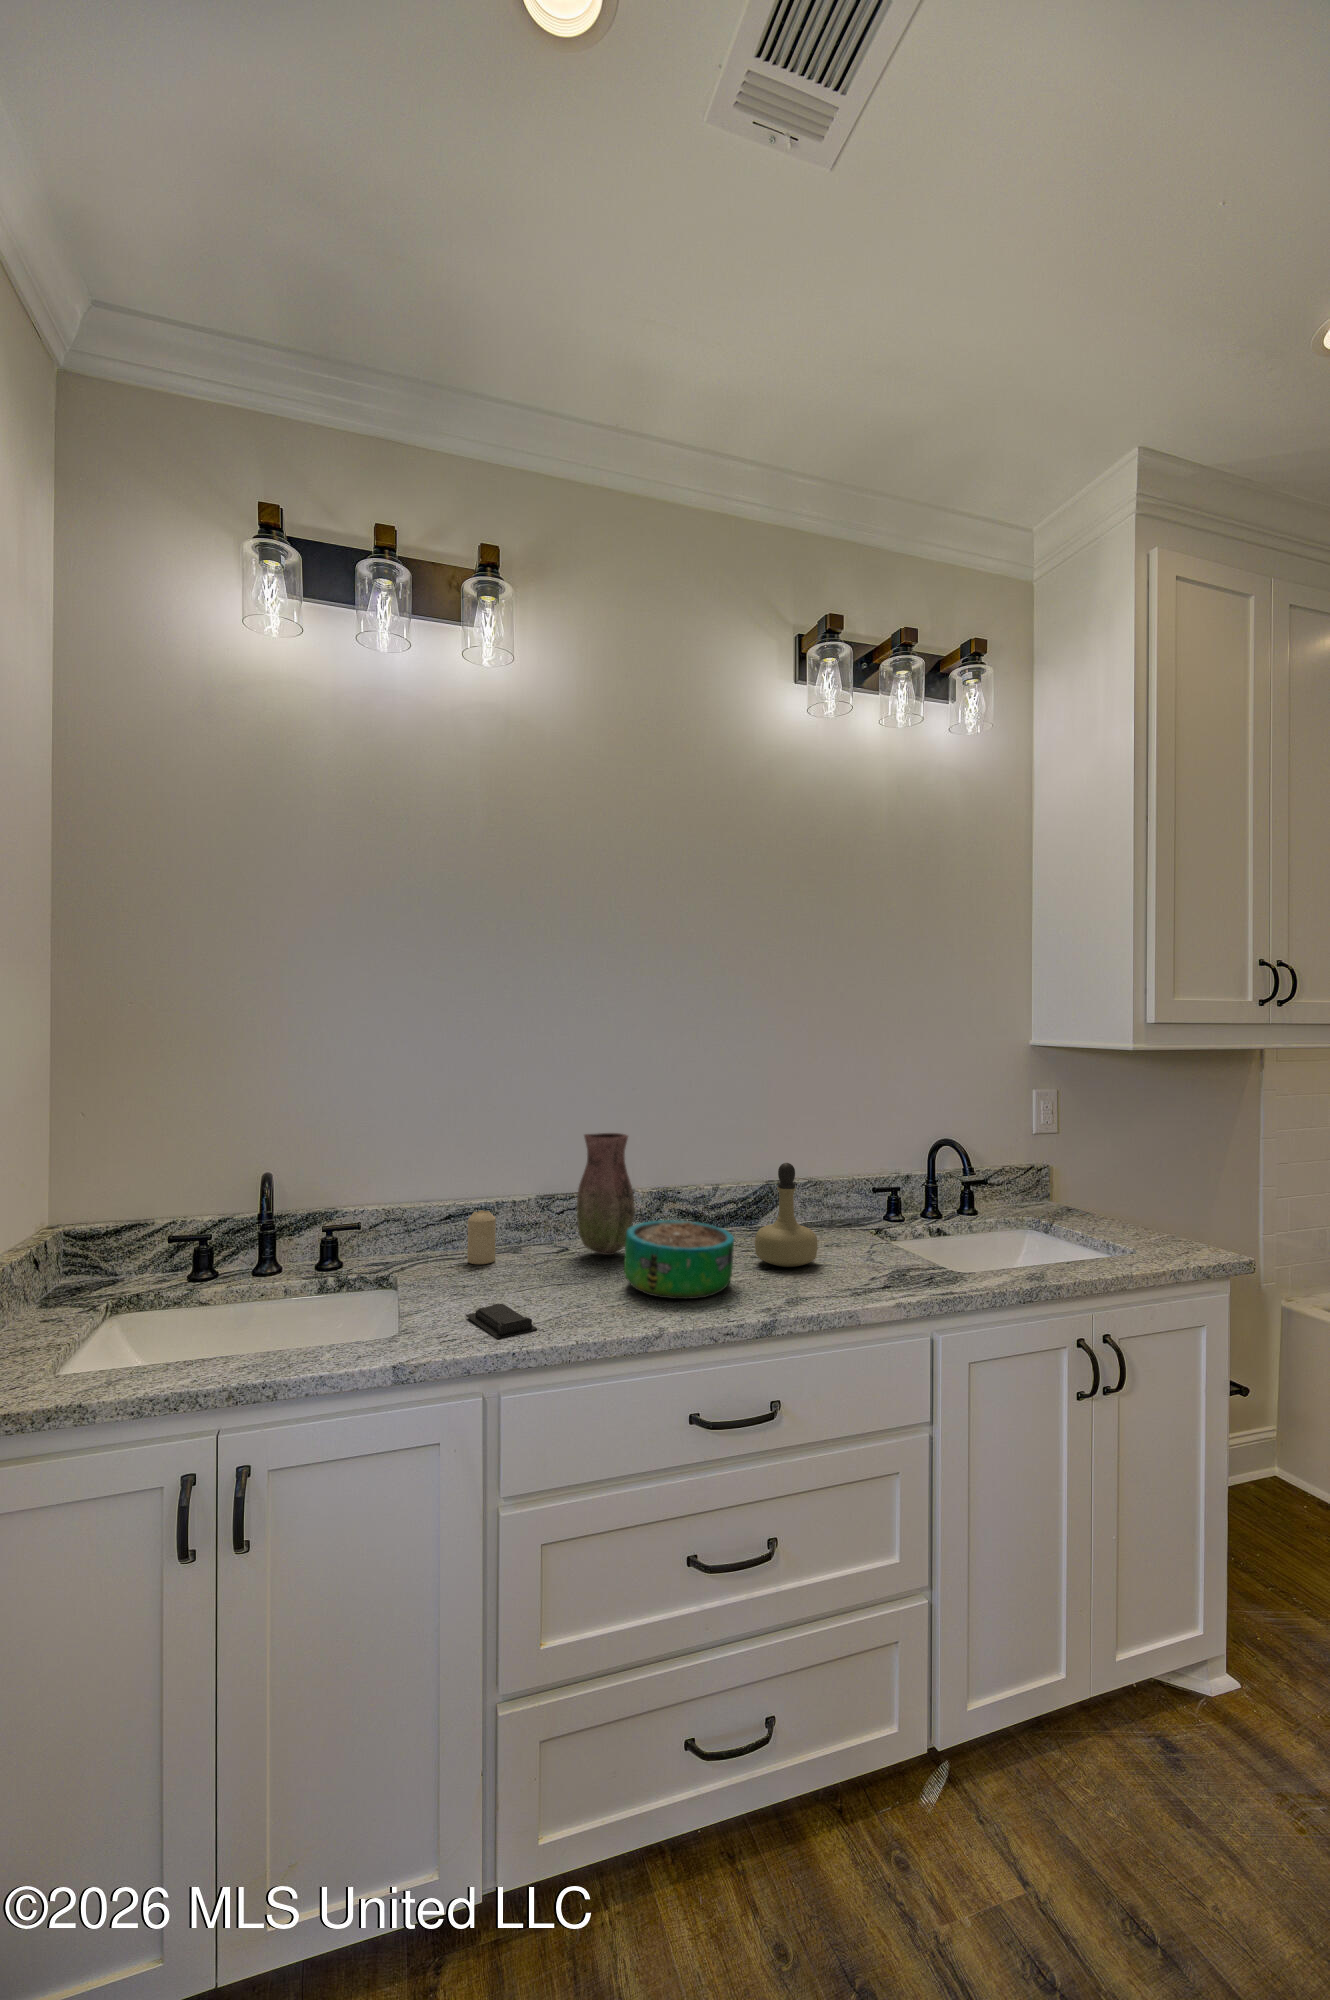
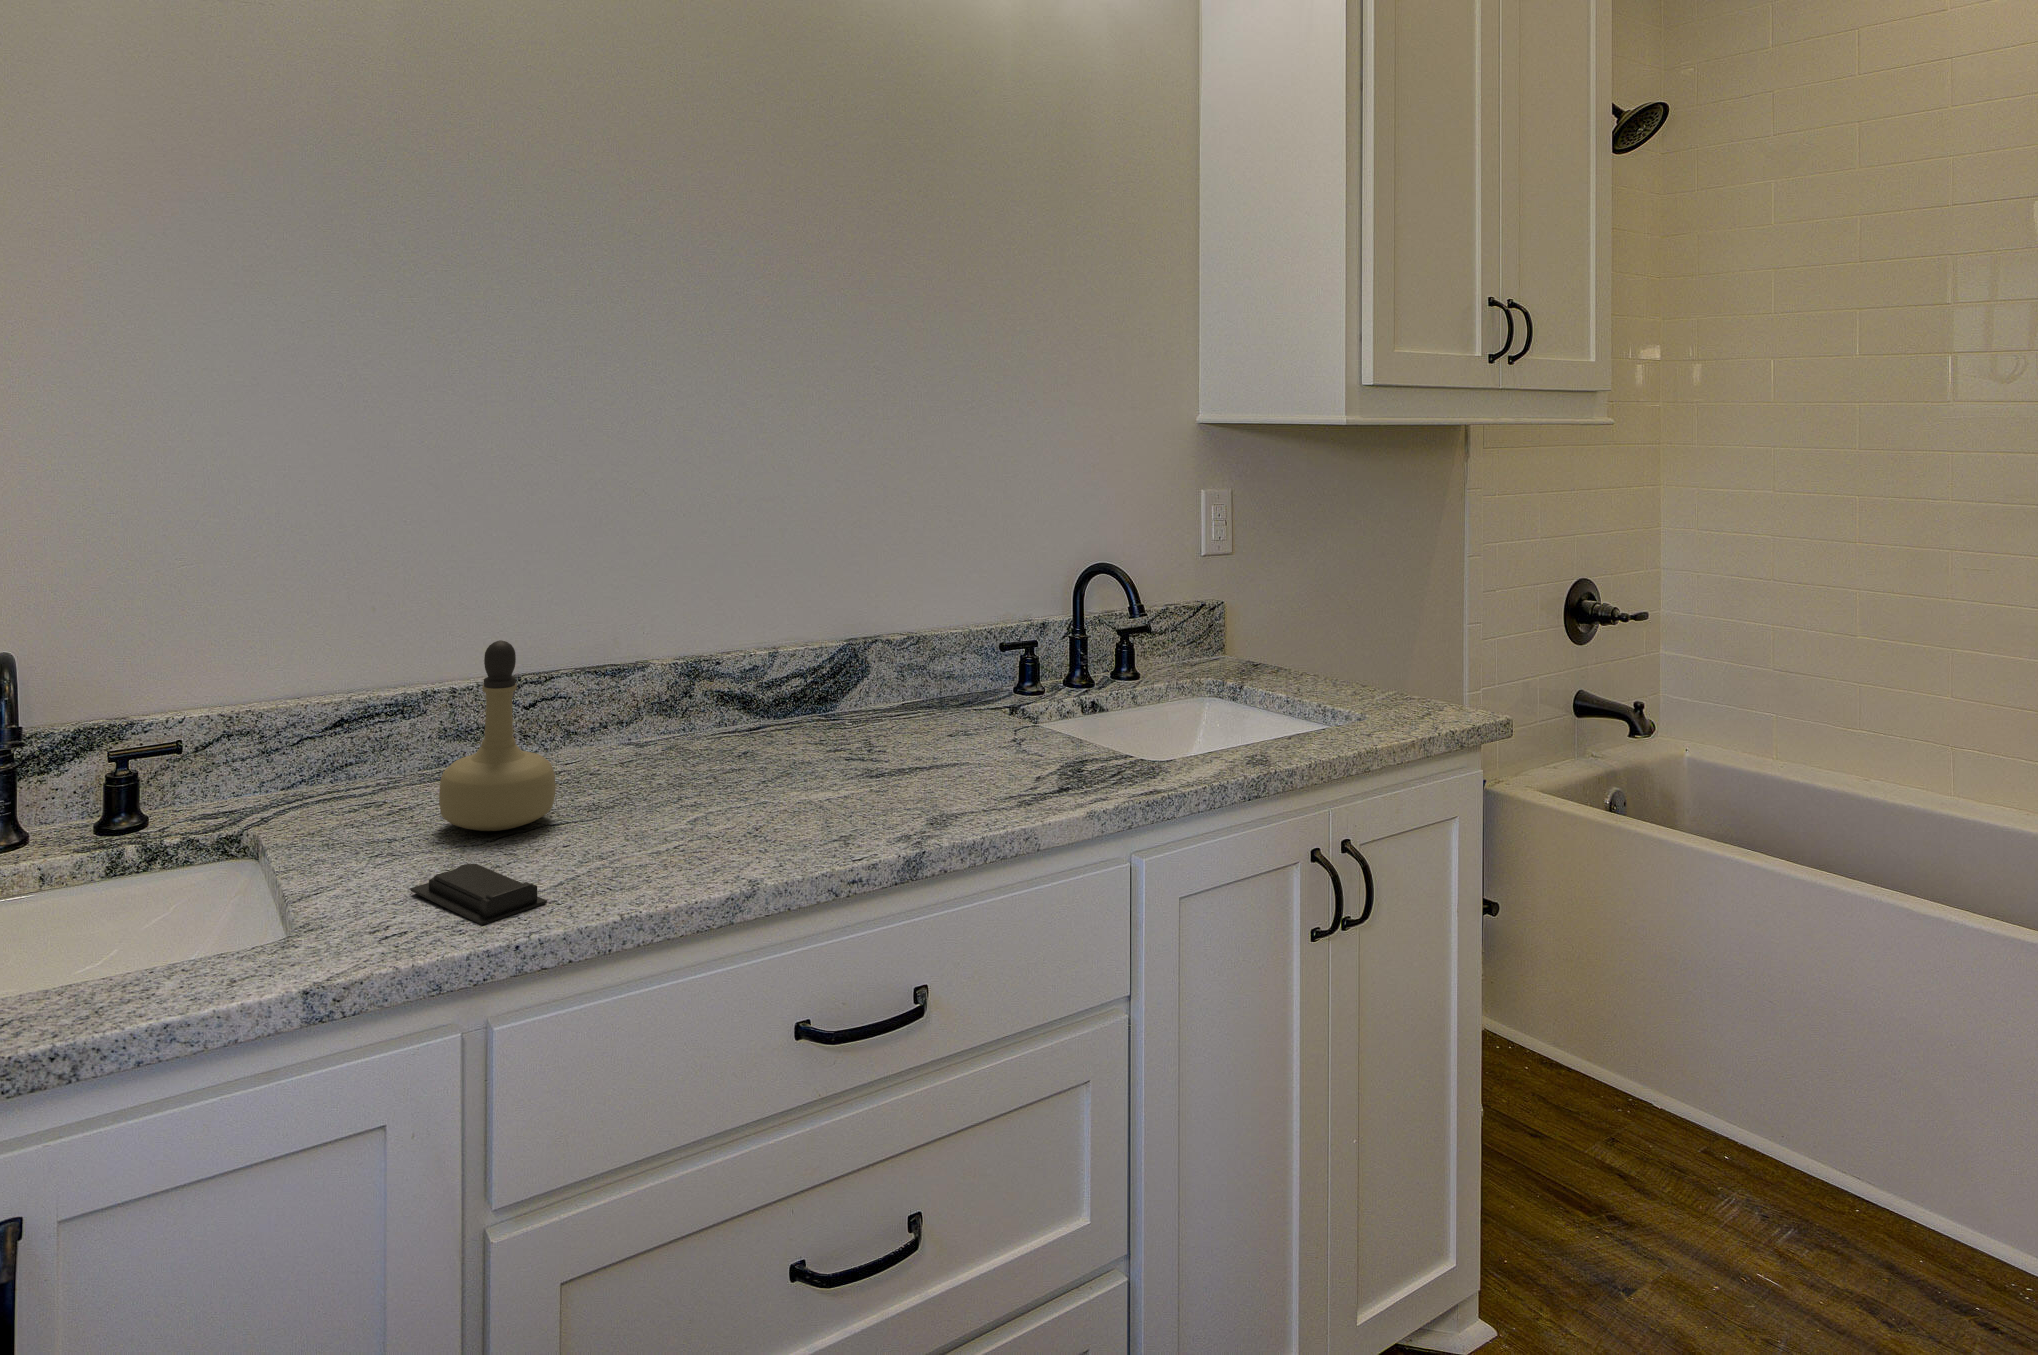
vase: present [577,1133,635,1255] -> none [563,571,658,771]
perfume bottle: present [755,1163,818,1267] -> present [439,640,556,831]
candle: present [468,1210,496,1264] -> none [376,708,426,801]
decorative bowl: present [624,1220,734,1299] -> none [664,706,842,832]

